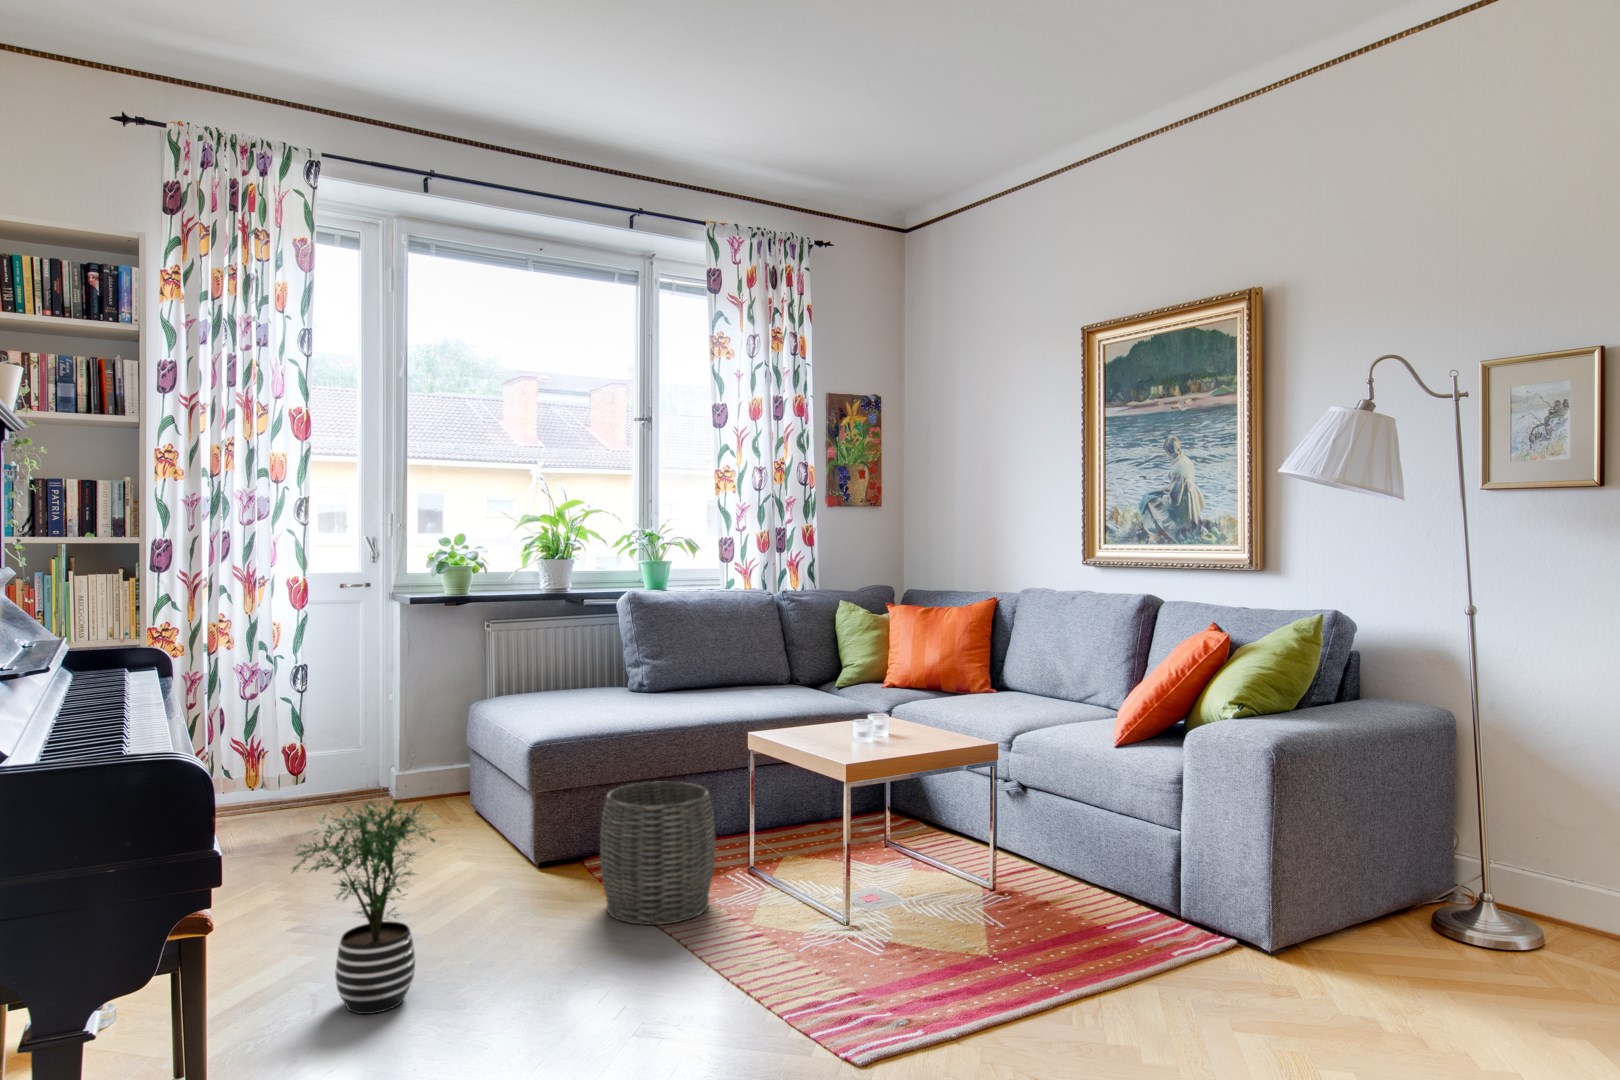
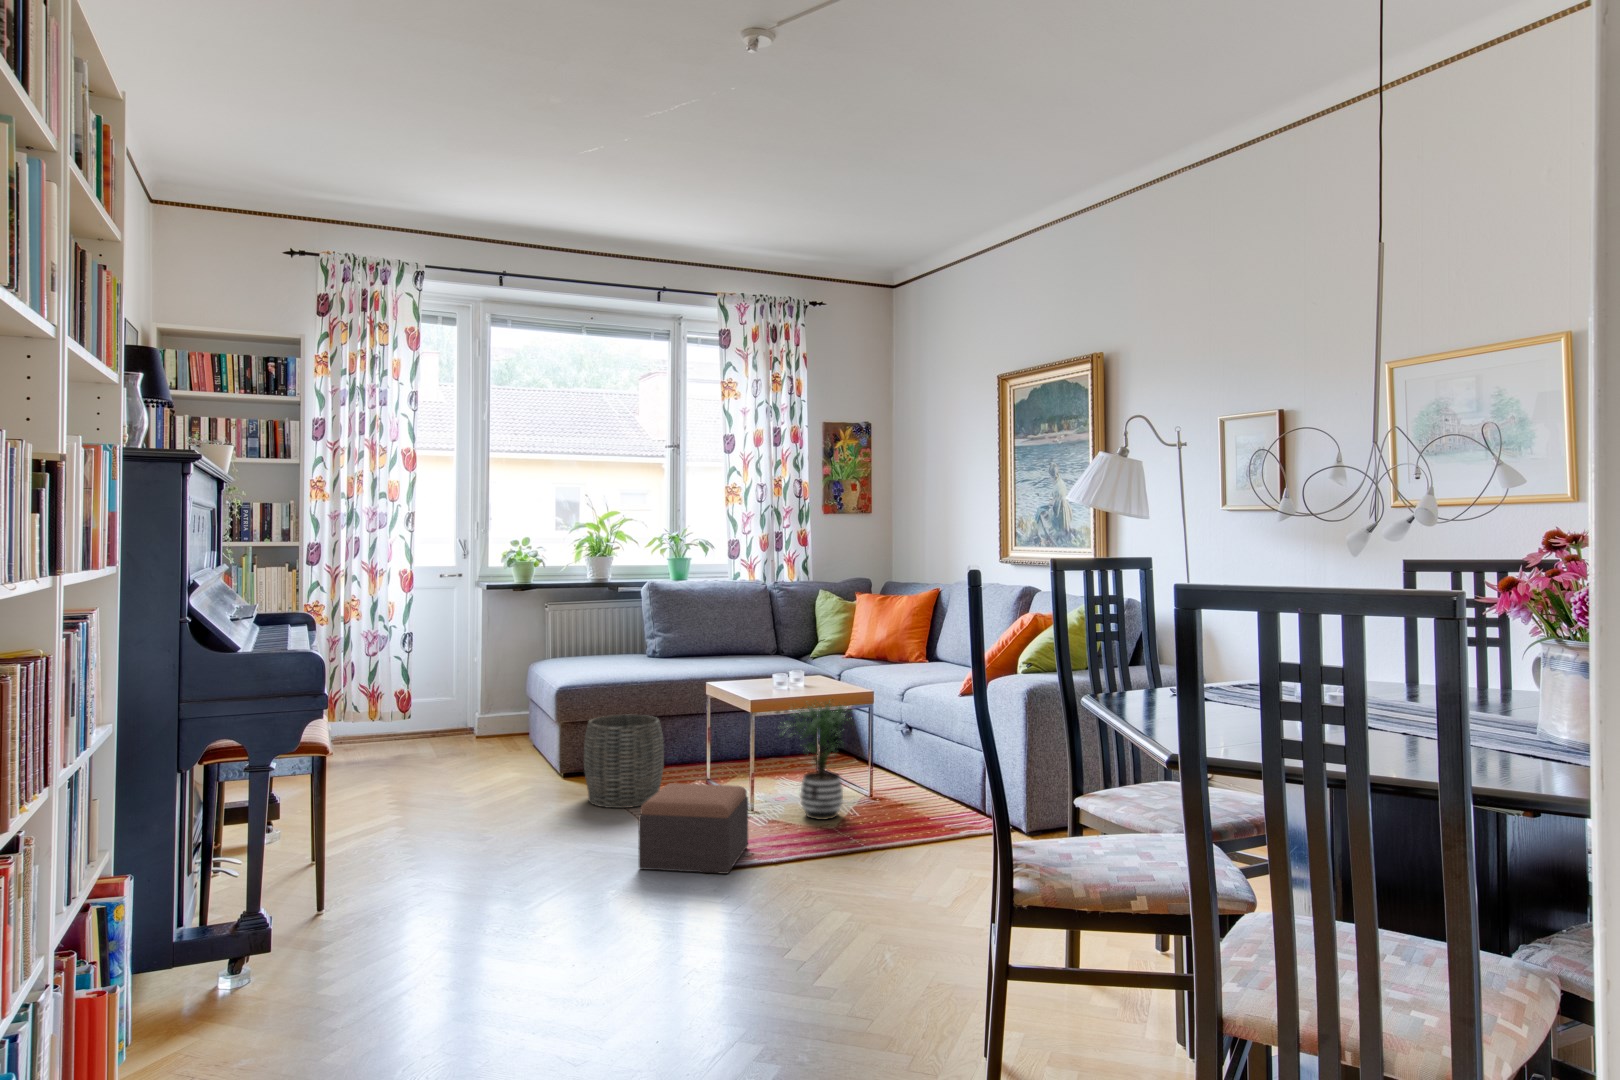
potted plant: present [293,800,436,1014] -> present [781,700,852,820]
footstool: none [762,901,911,1055] -> present [639,783,748,874]

